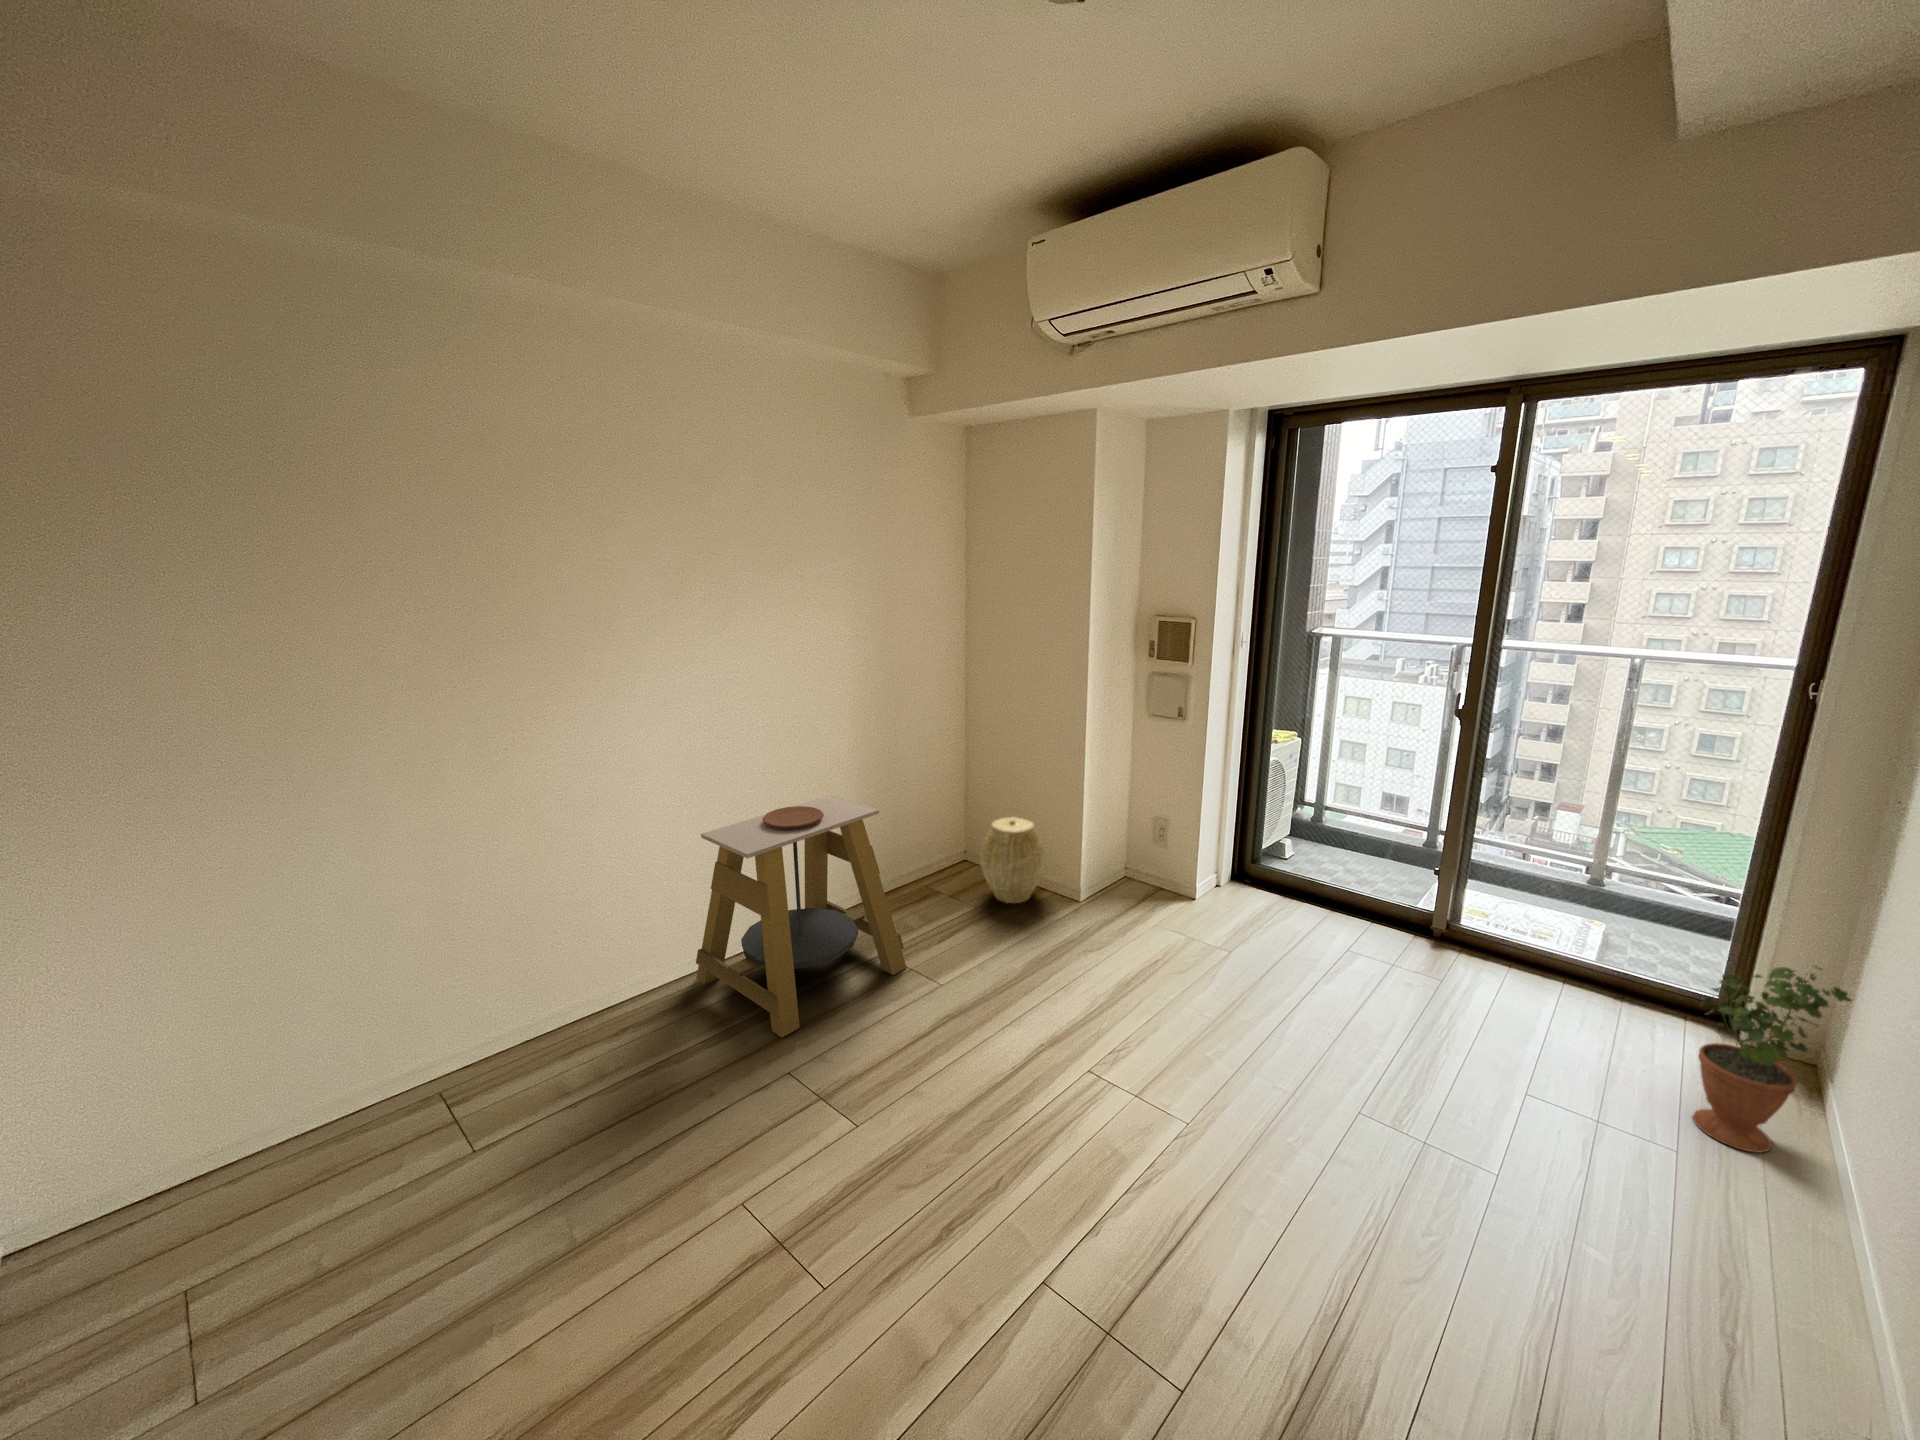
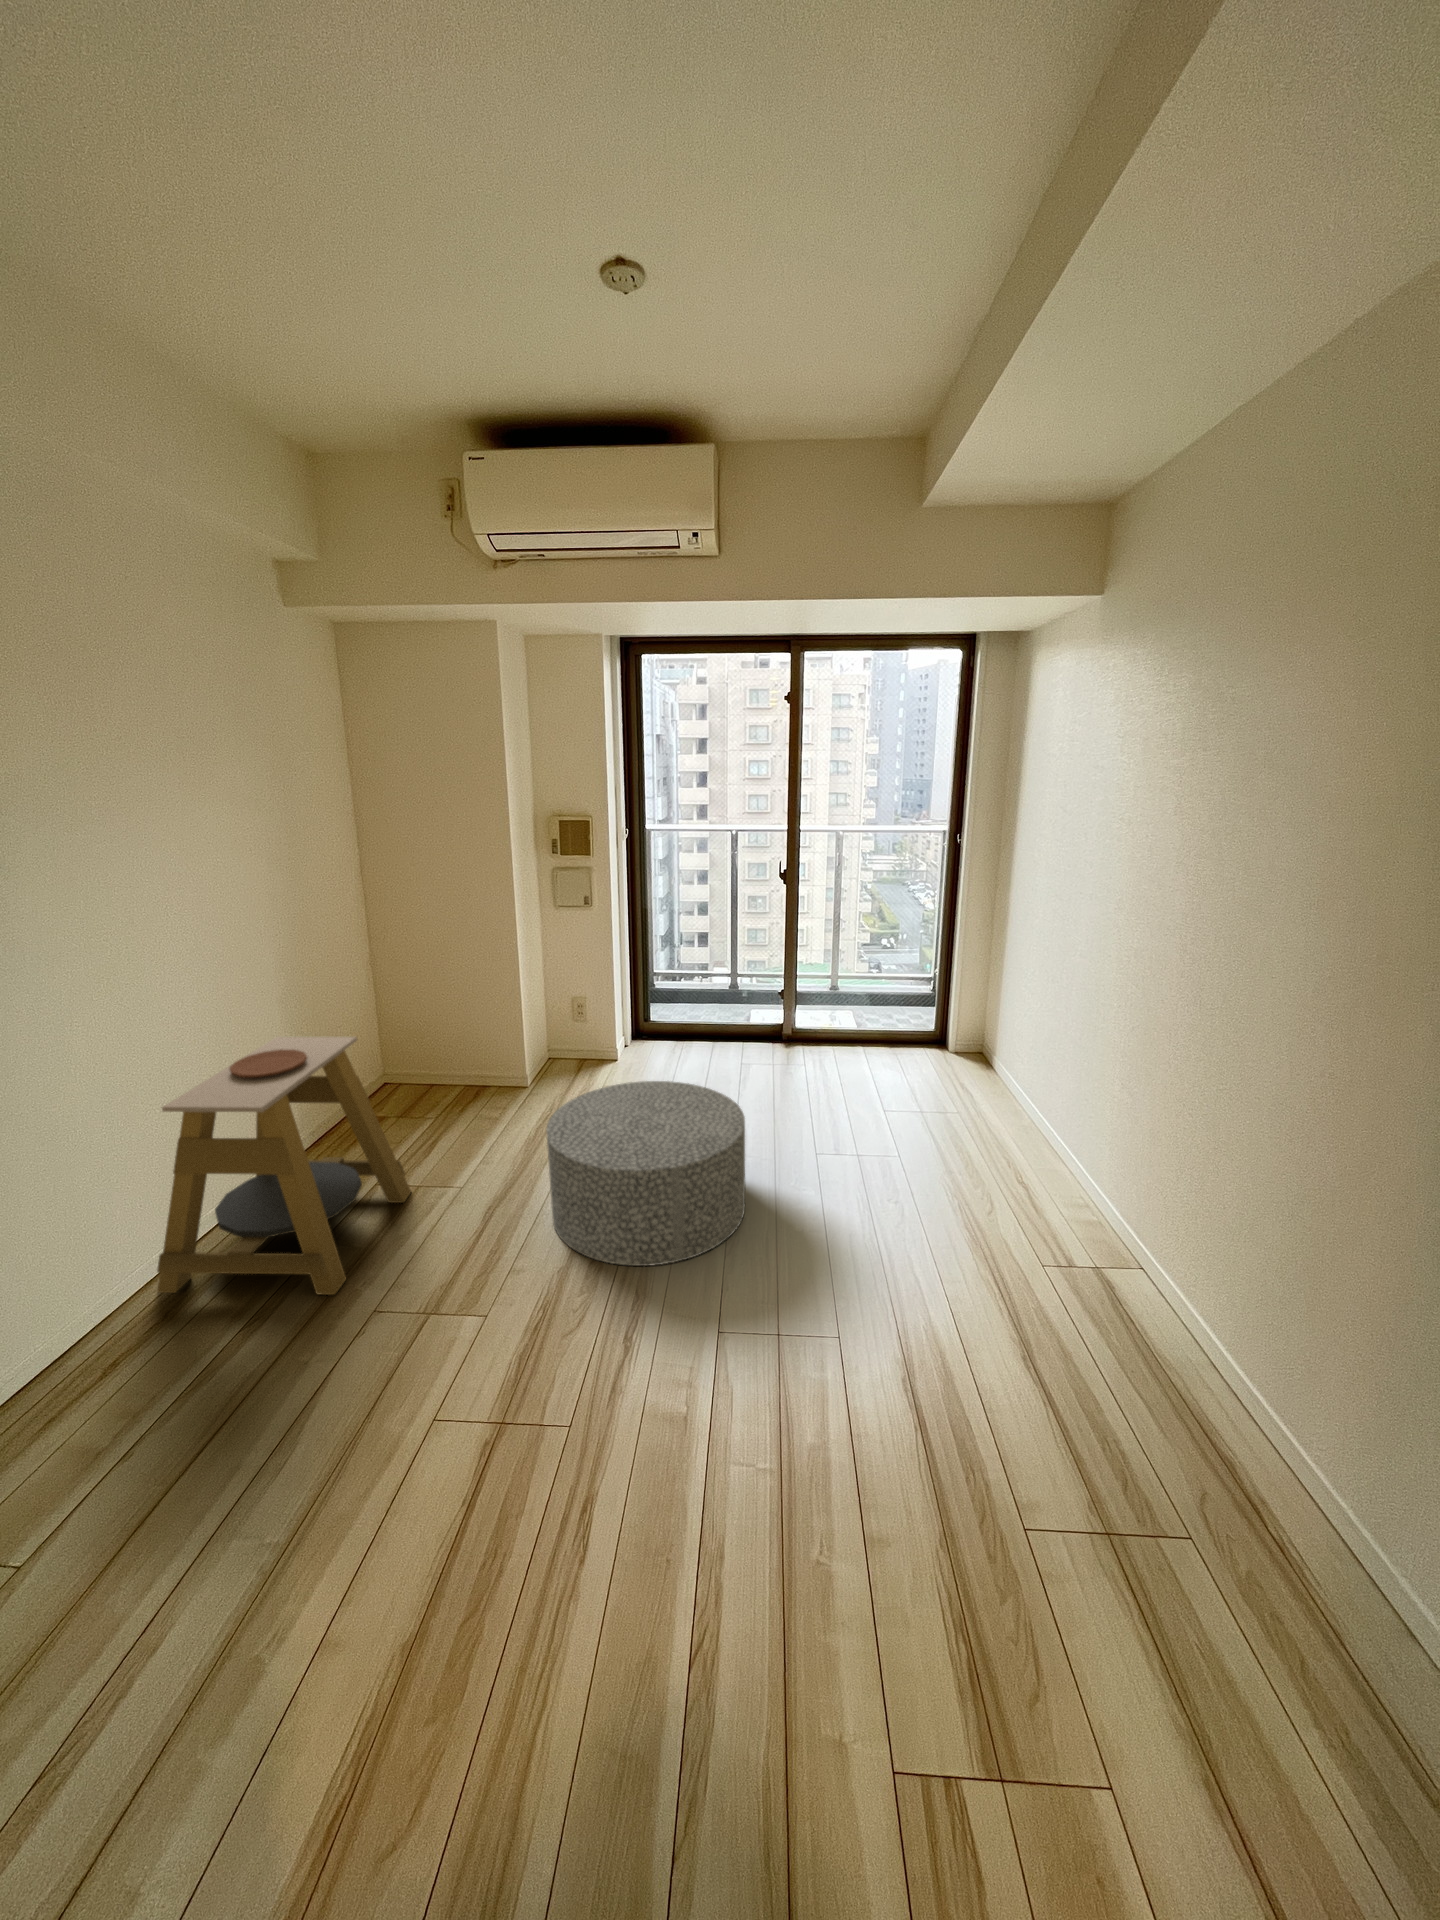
woven basket: present [980,817,1045,903] -> none [424,1025,492,1111]
ottoman: none [982,925,1223,1173] -> present [546,1081,745,1266]
potted plant: present [1693,967,1852,1153] -> none [949,988,1011,1102]

